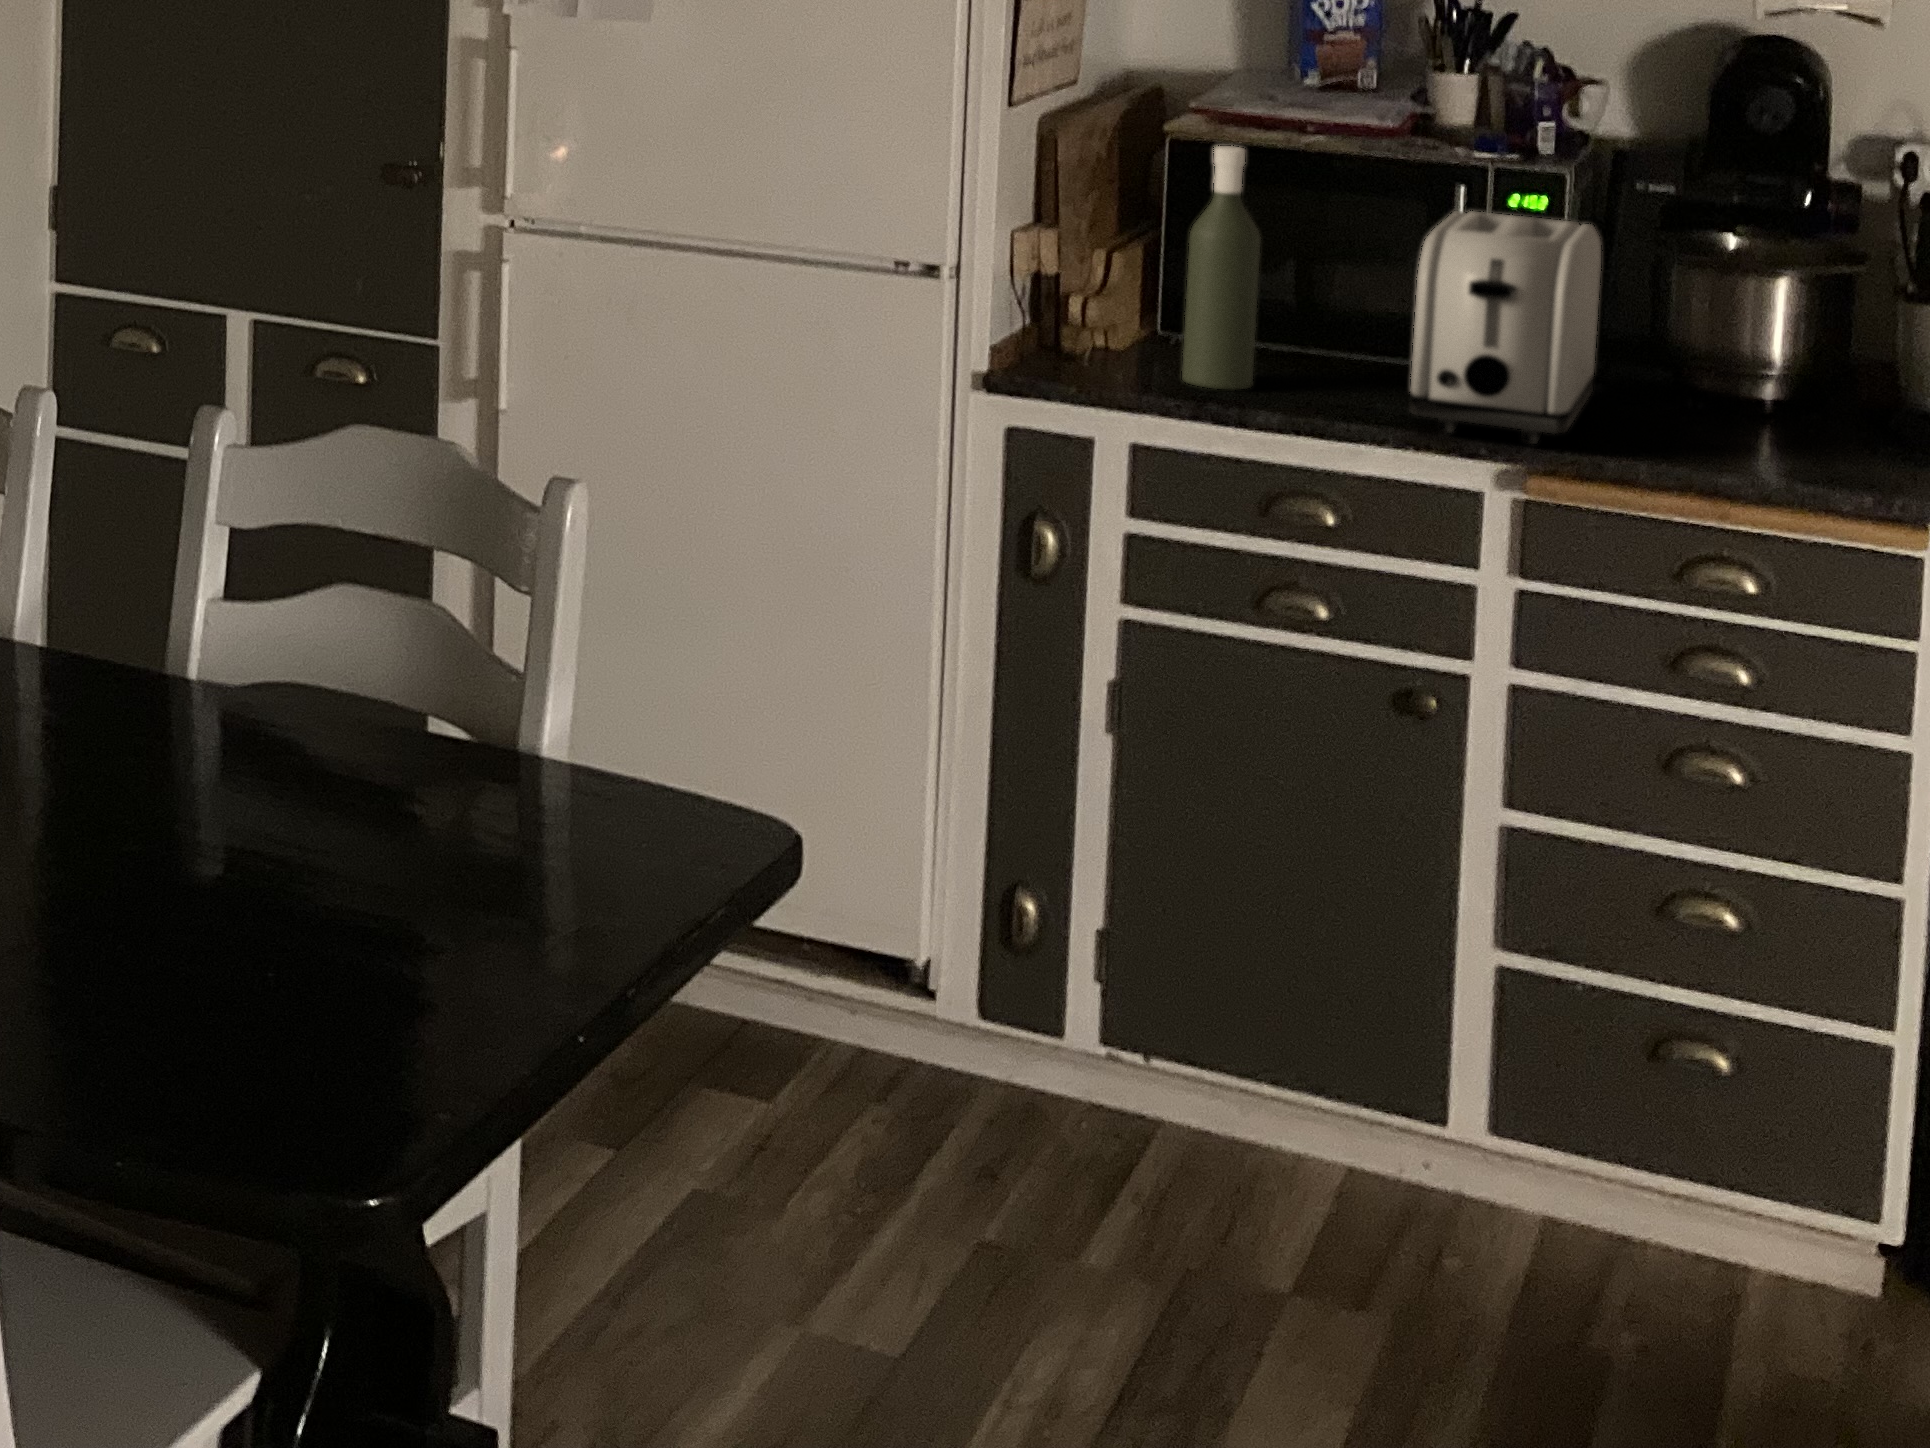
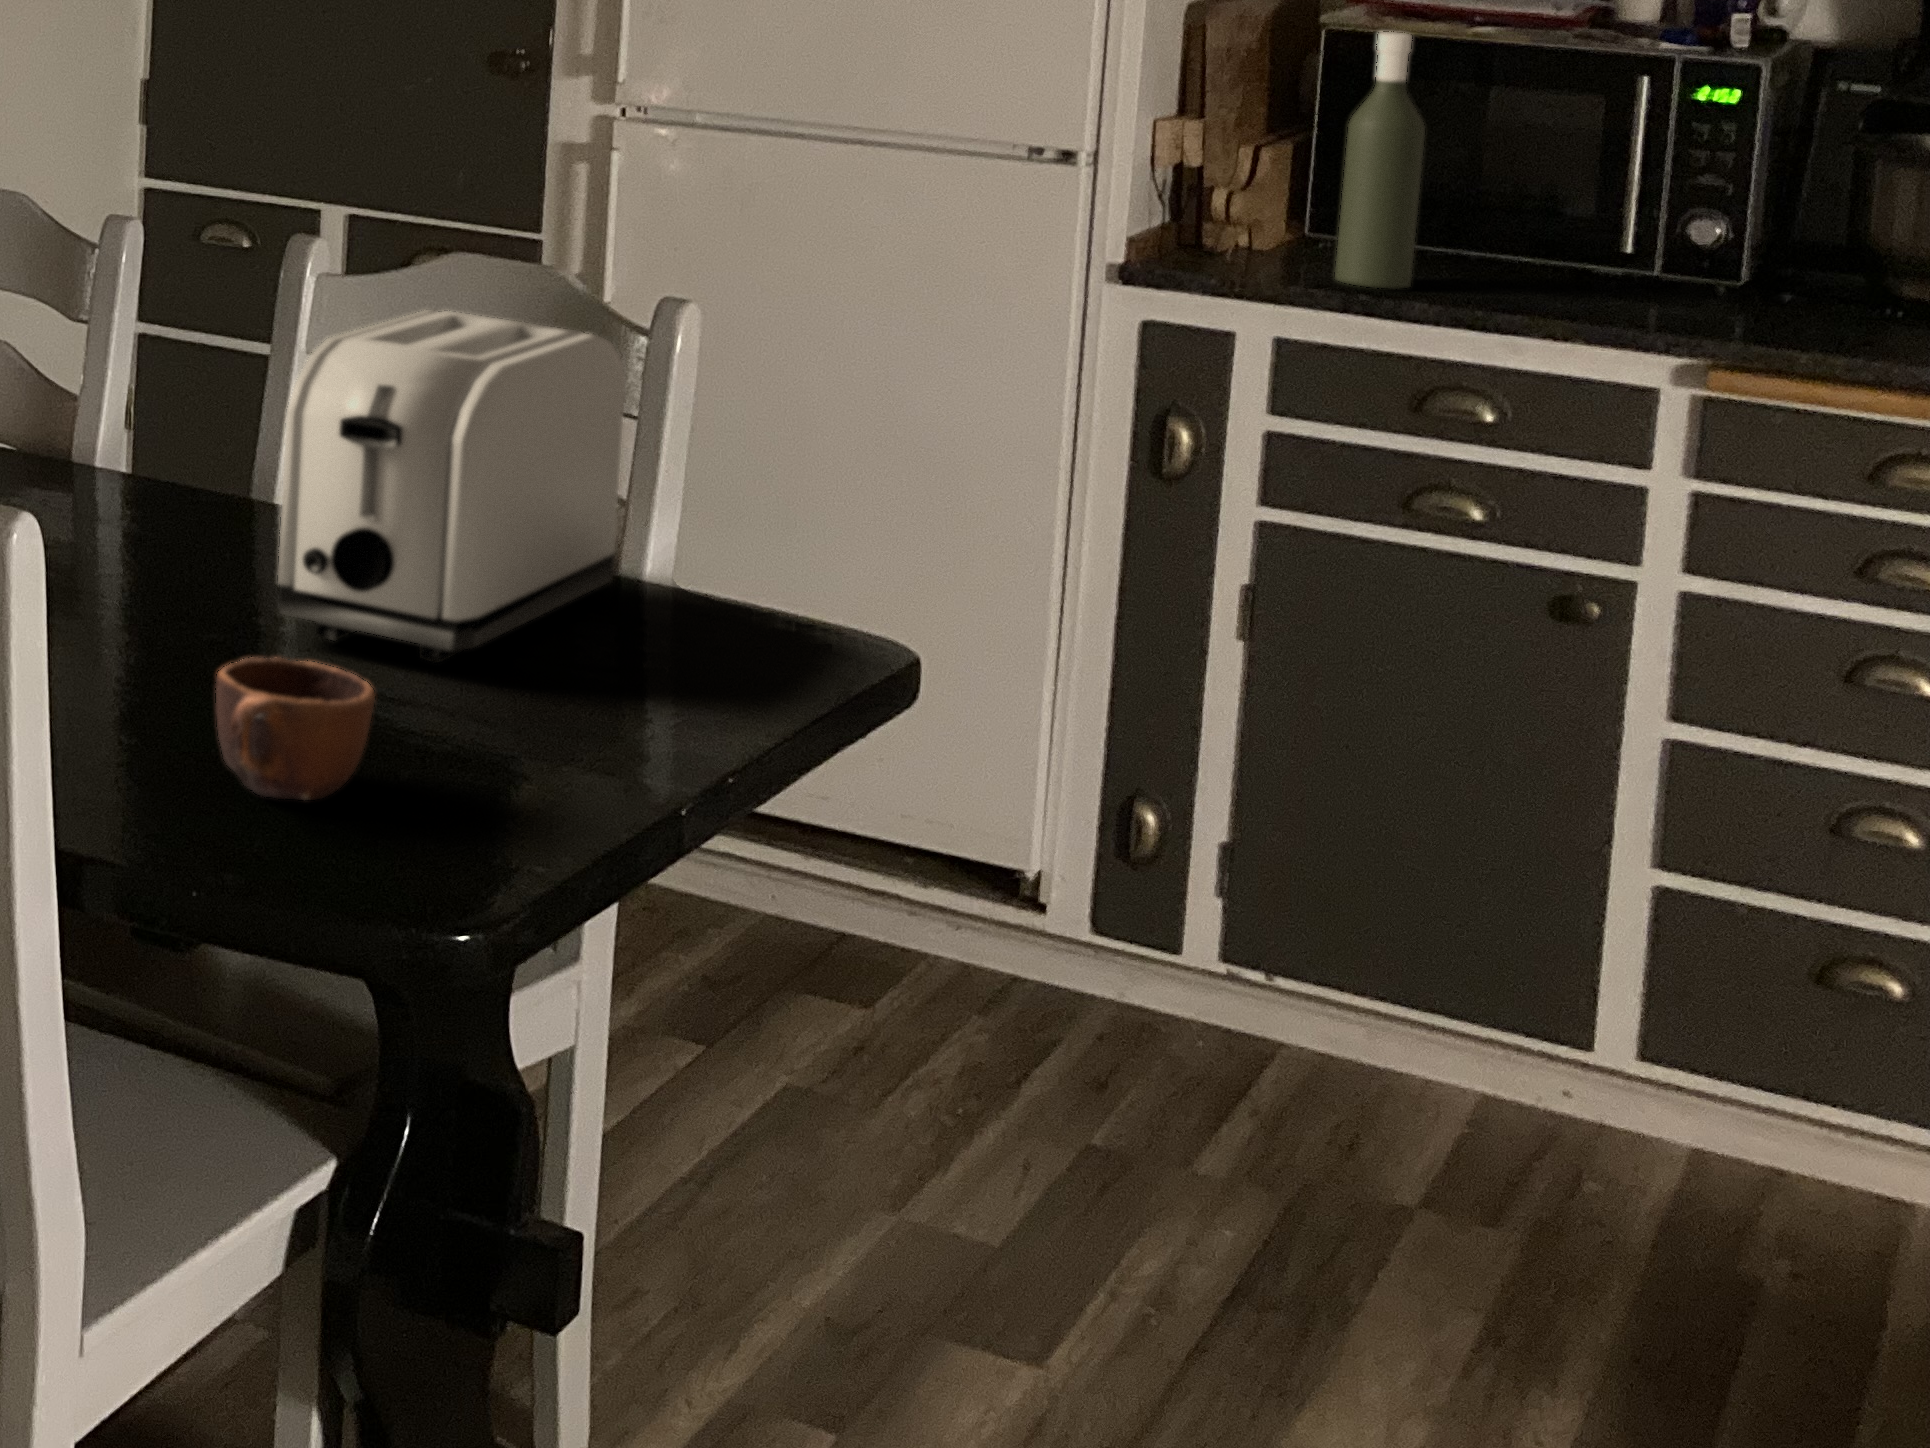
toaster: present [1409,211,1601,444] -> present [278,310,625,663]
mug: none [127,902,279,1050] -> present [216,658,375,800]

